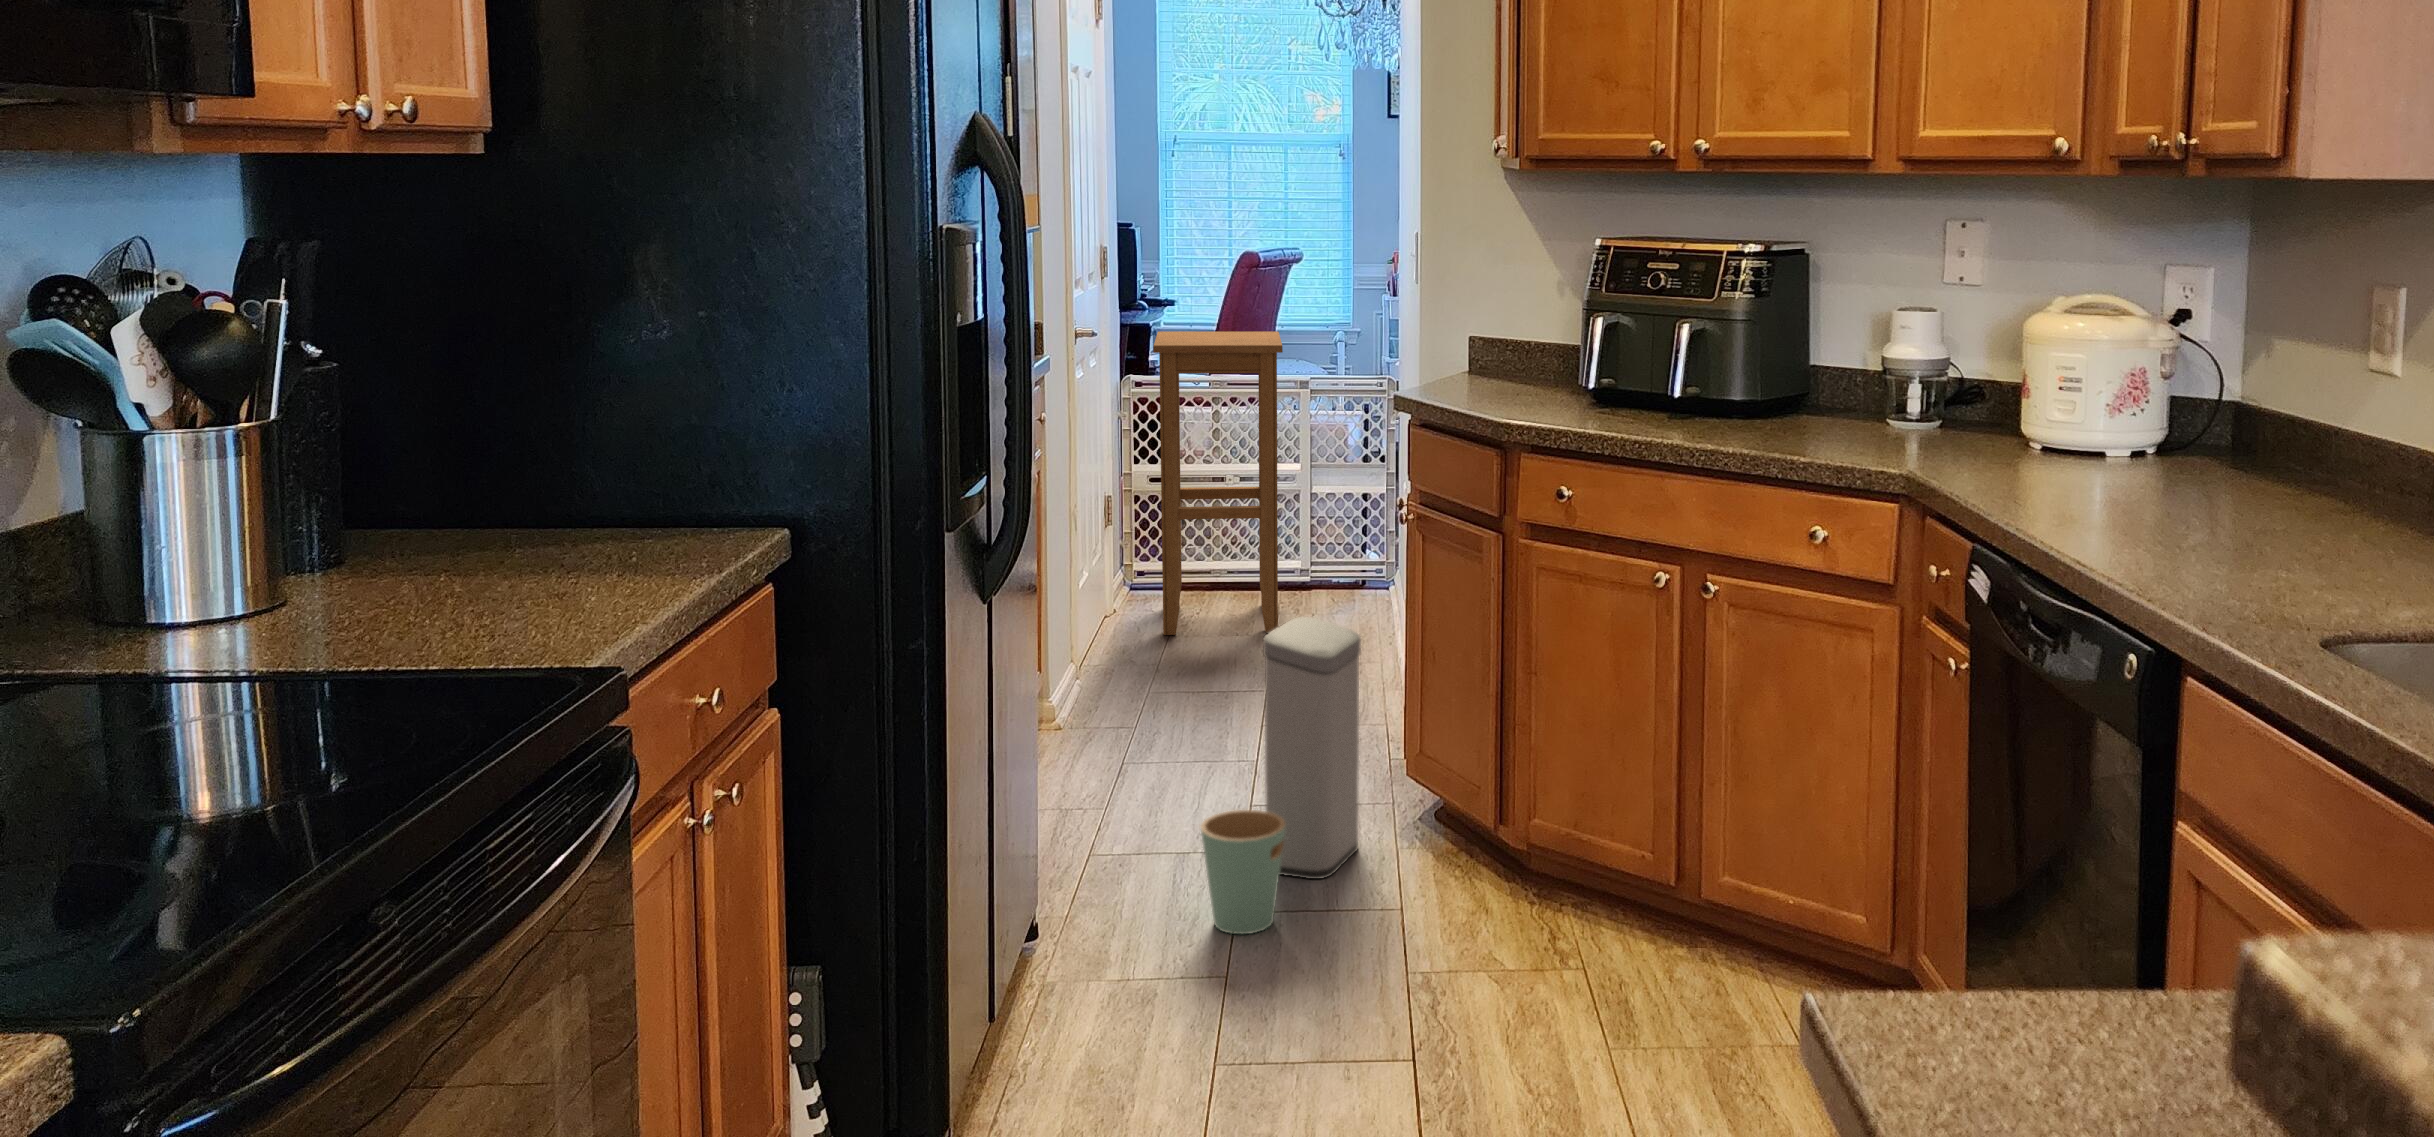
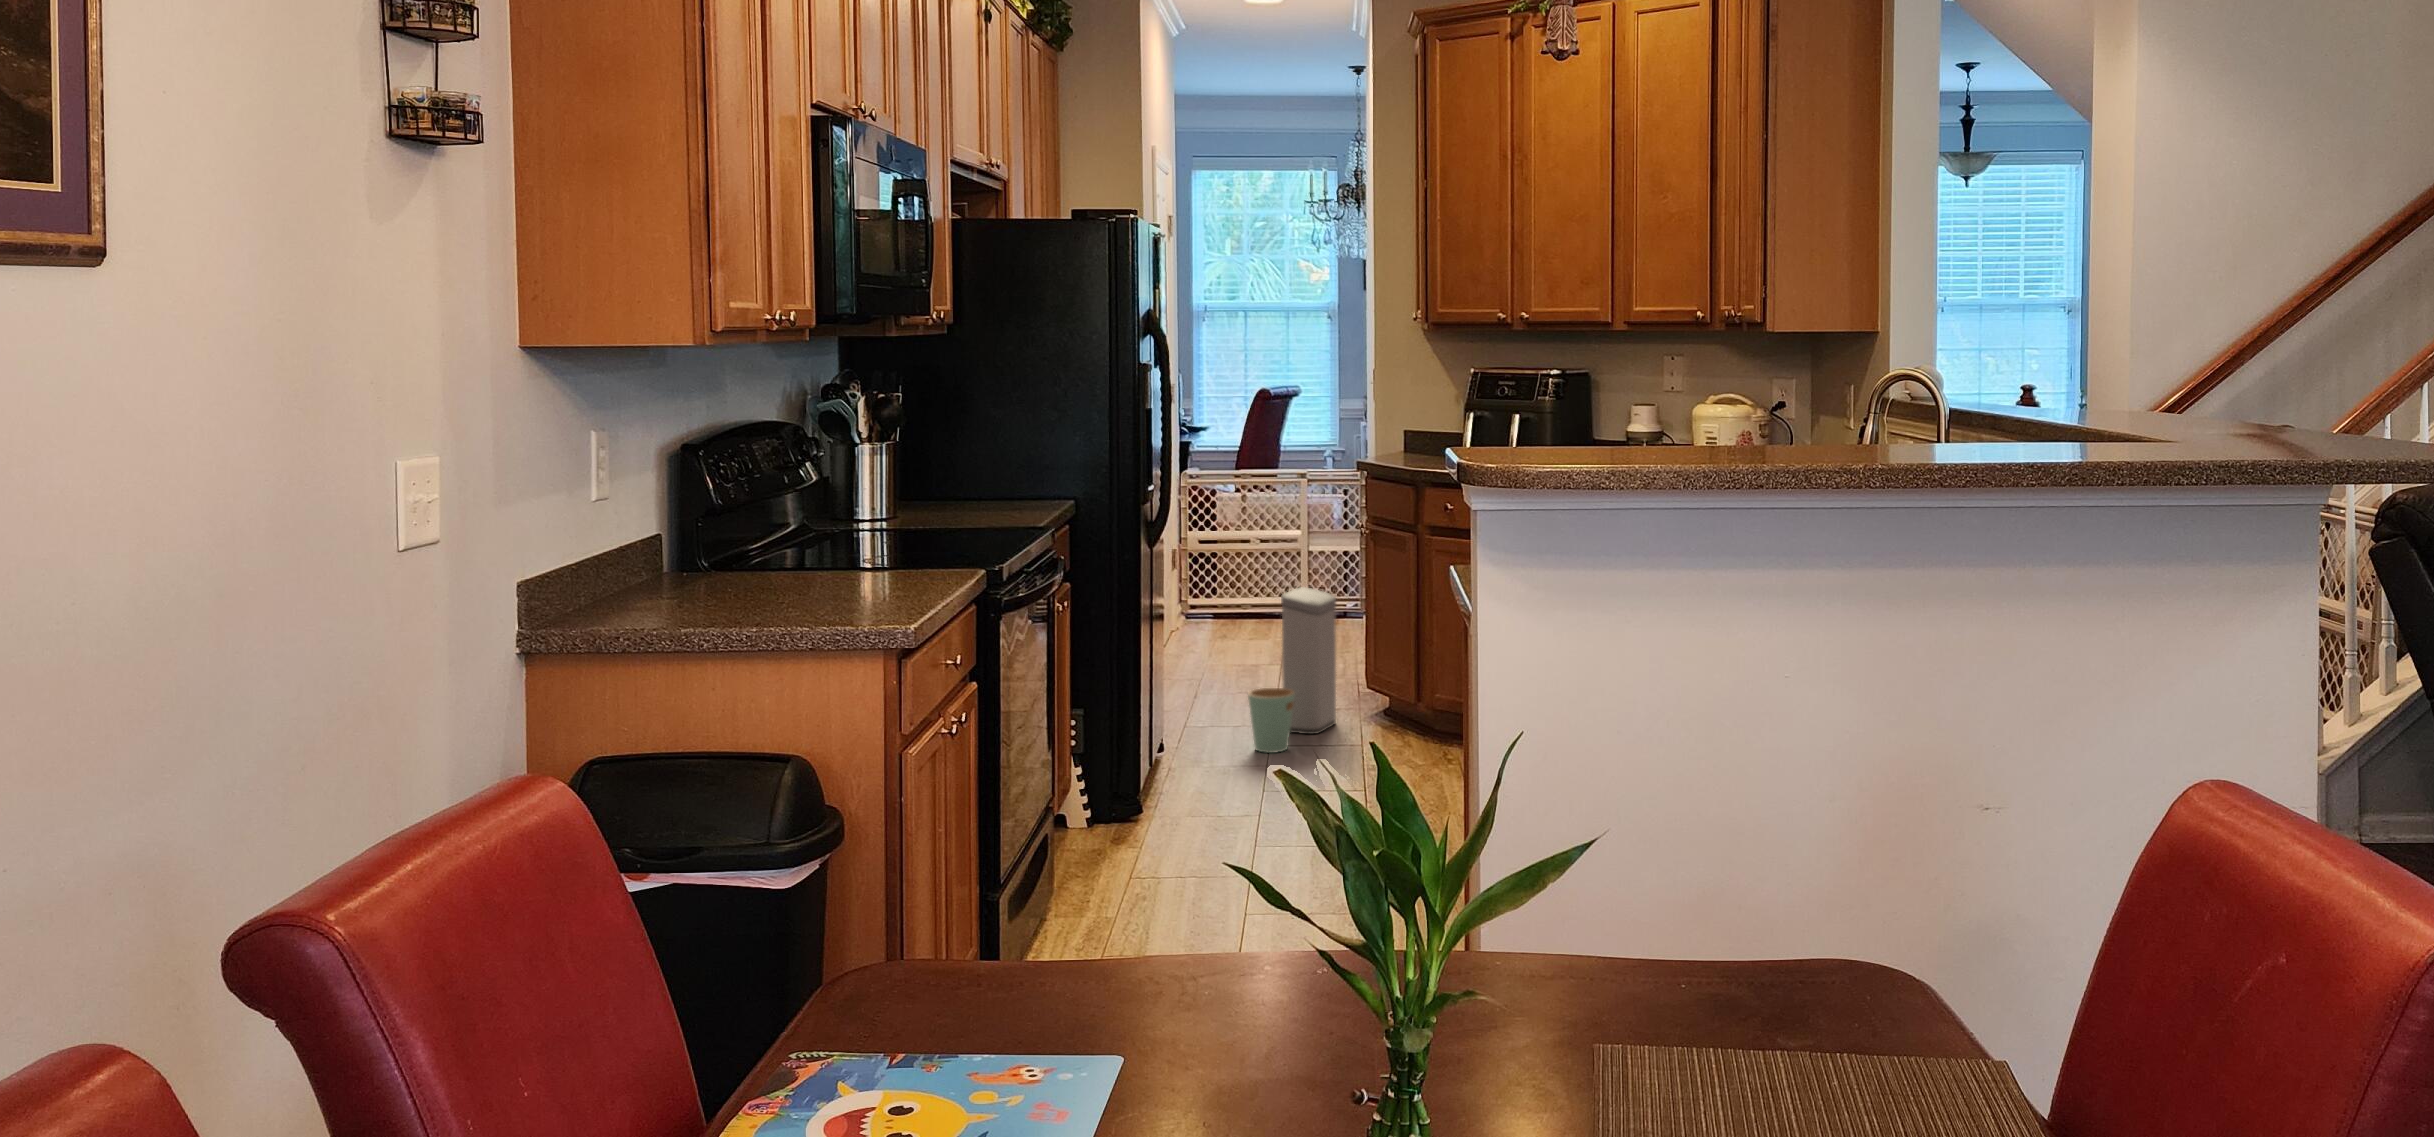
stool: present [1153,331,1283,635] -> none [1207,440,1289,637]

